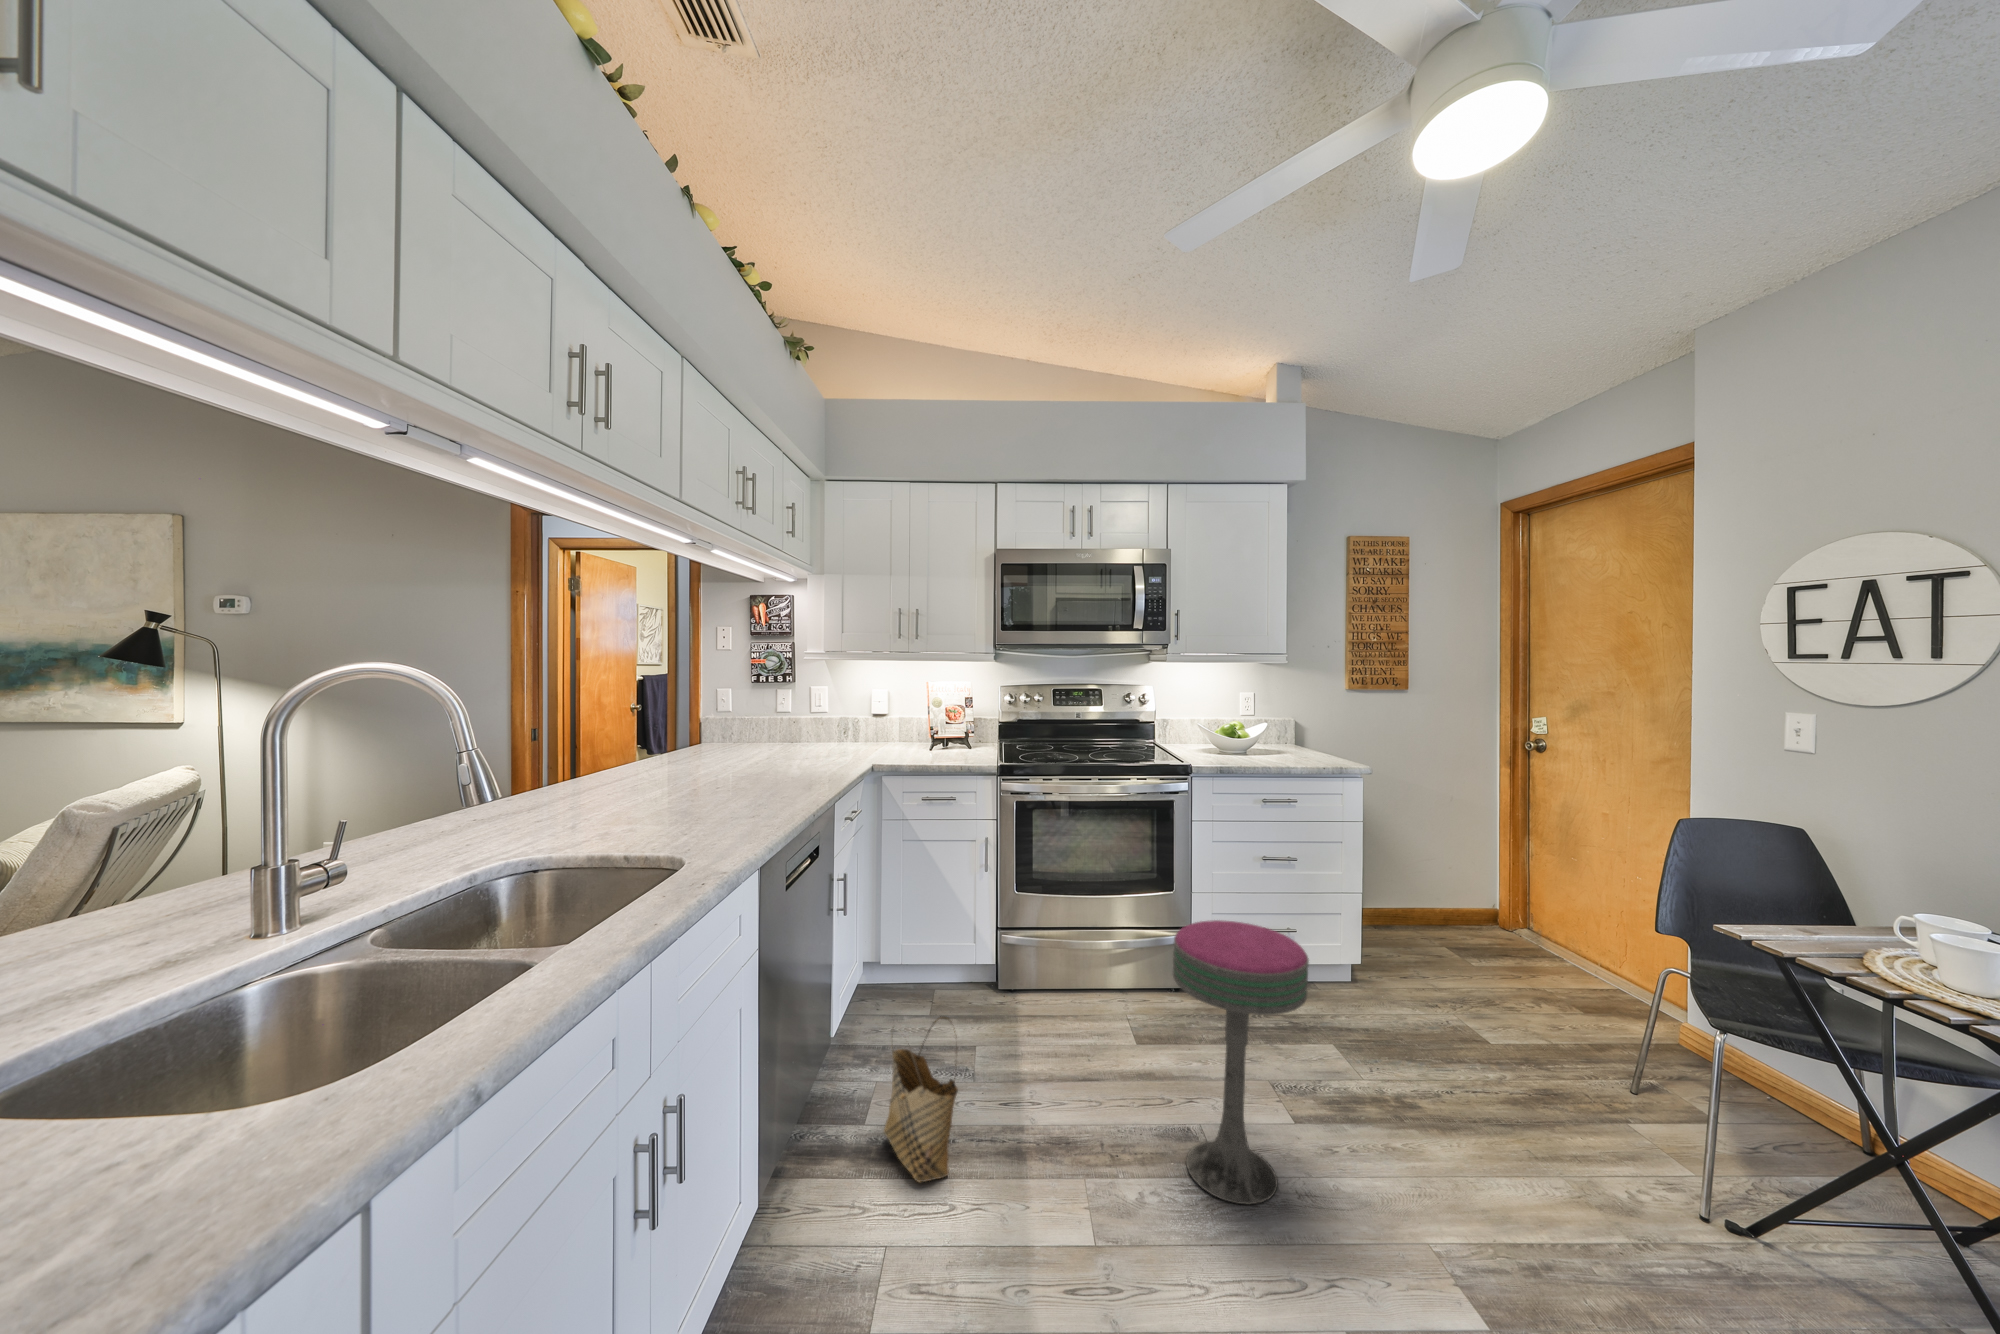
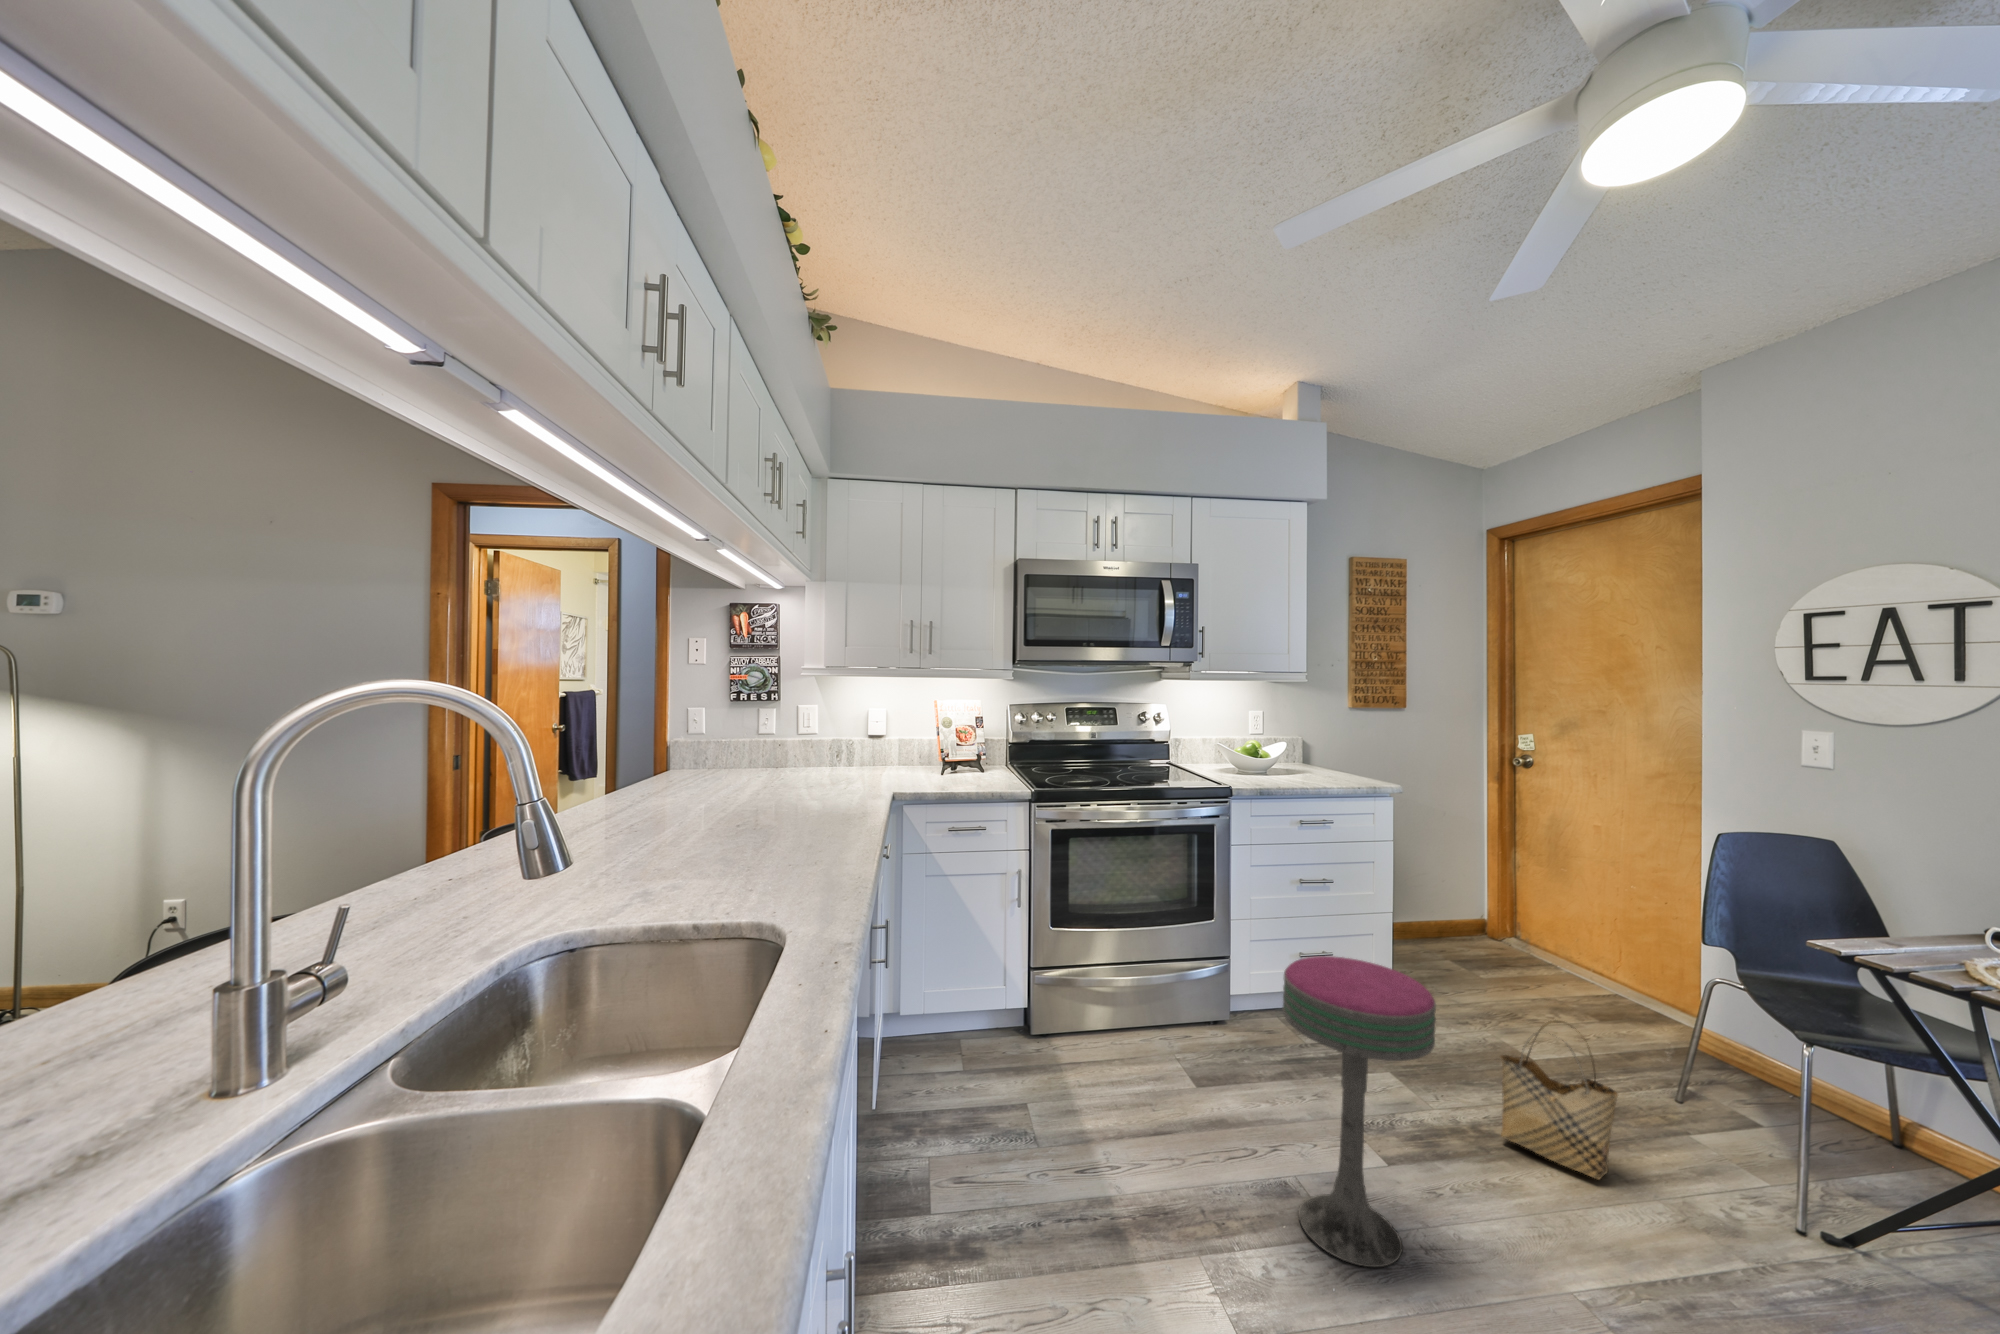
woven basket: present [884,1016,958,1182] -> present [1501,1020,1618,1179]

